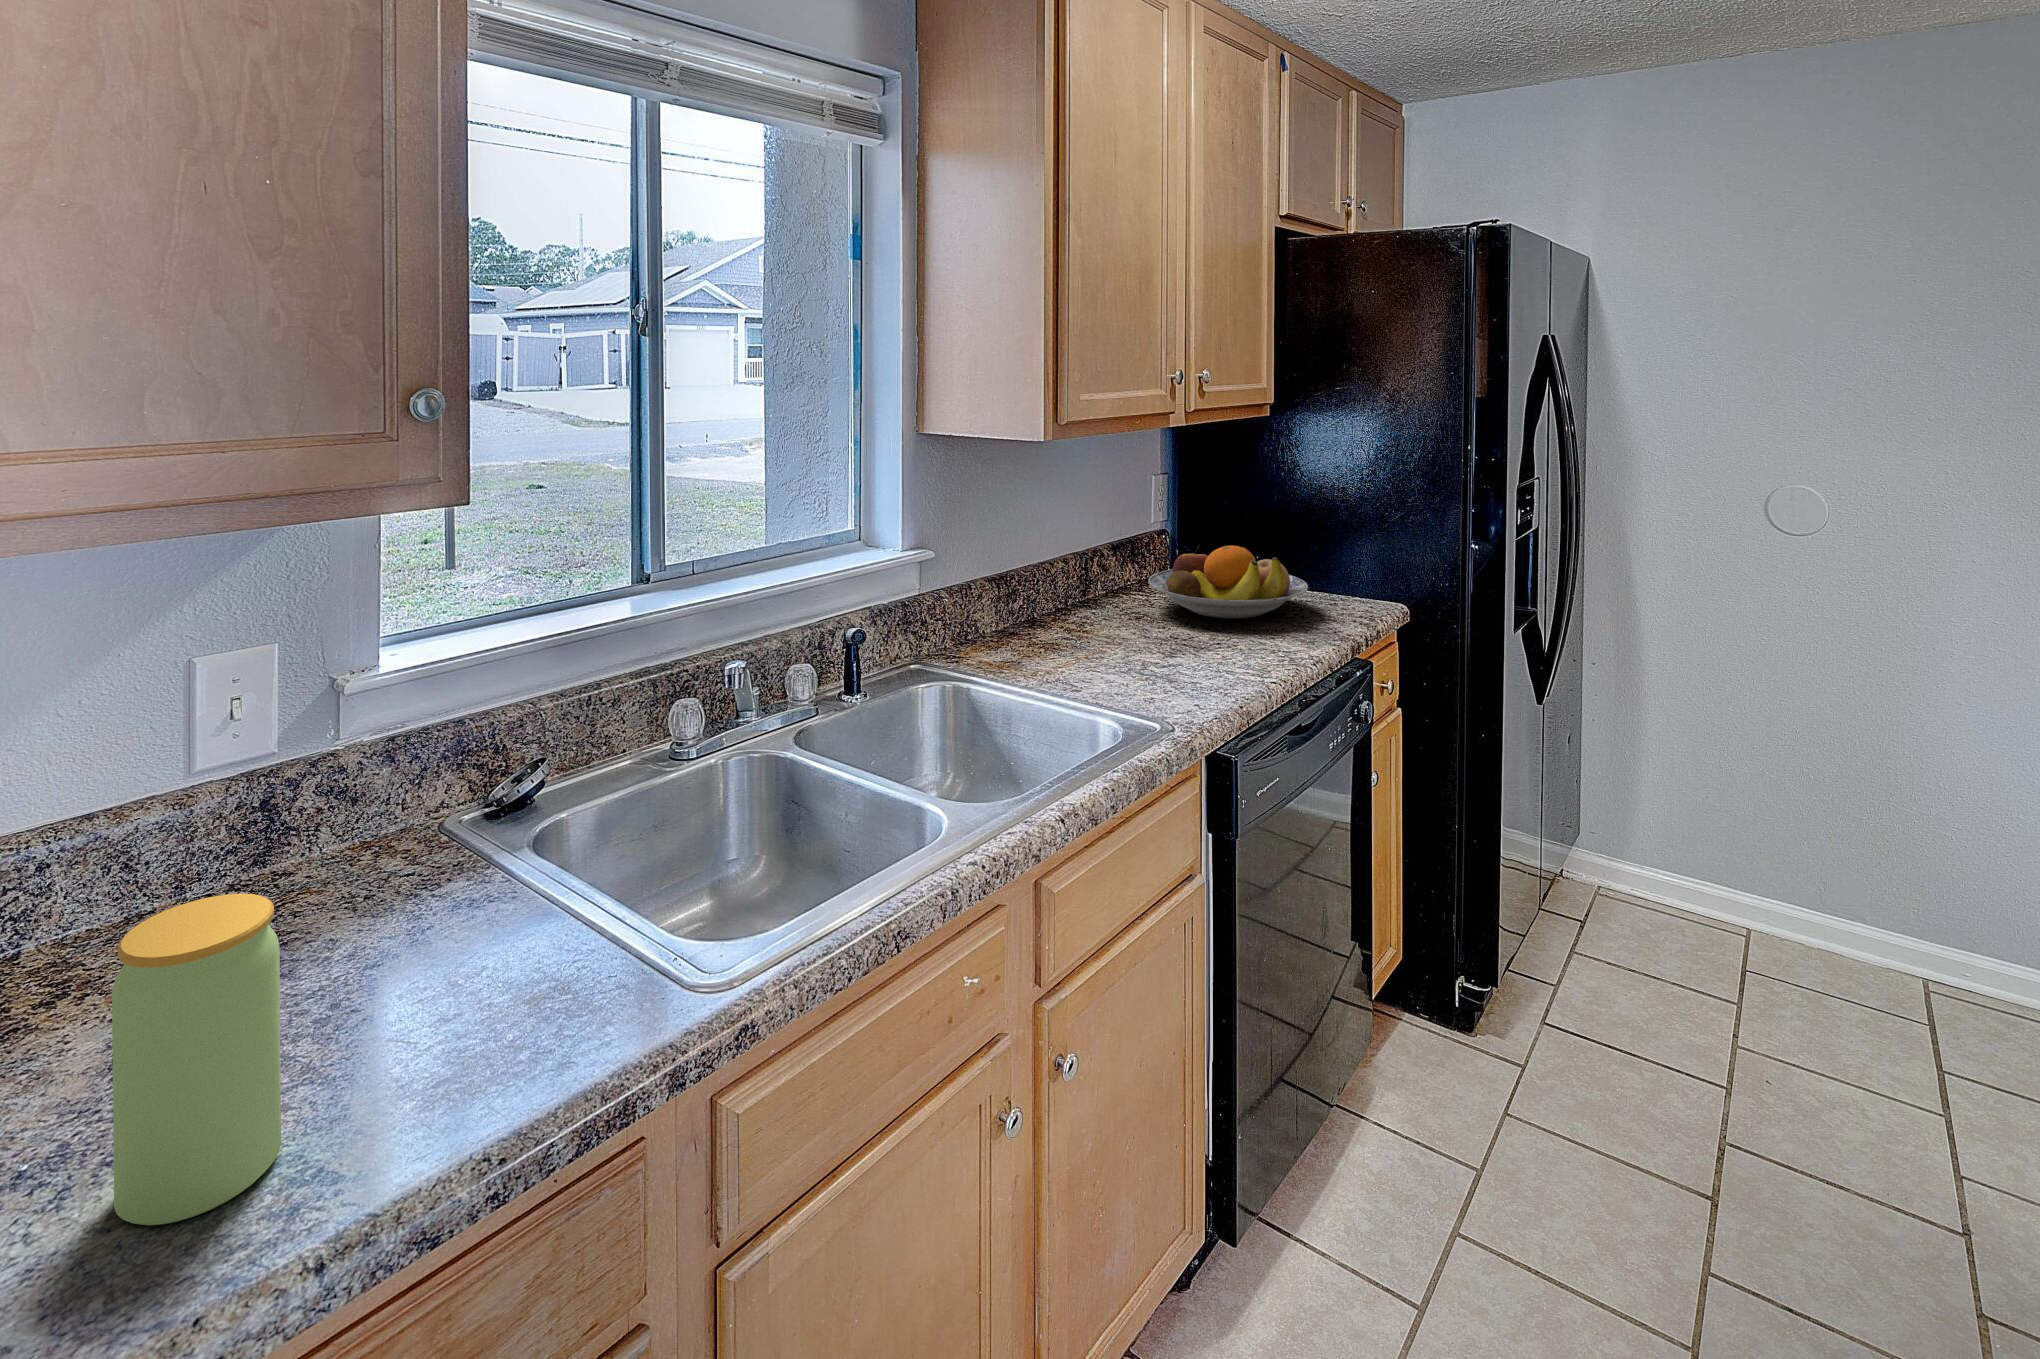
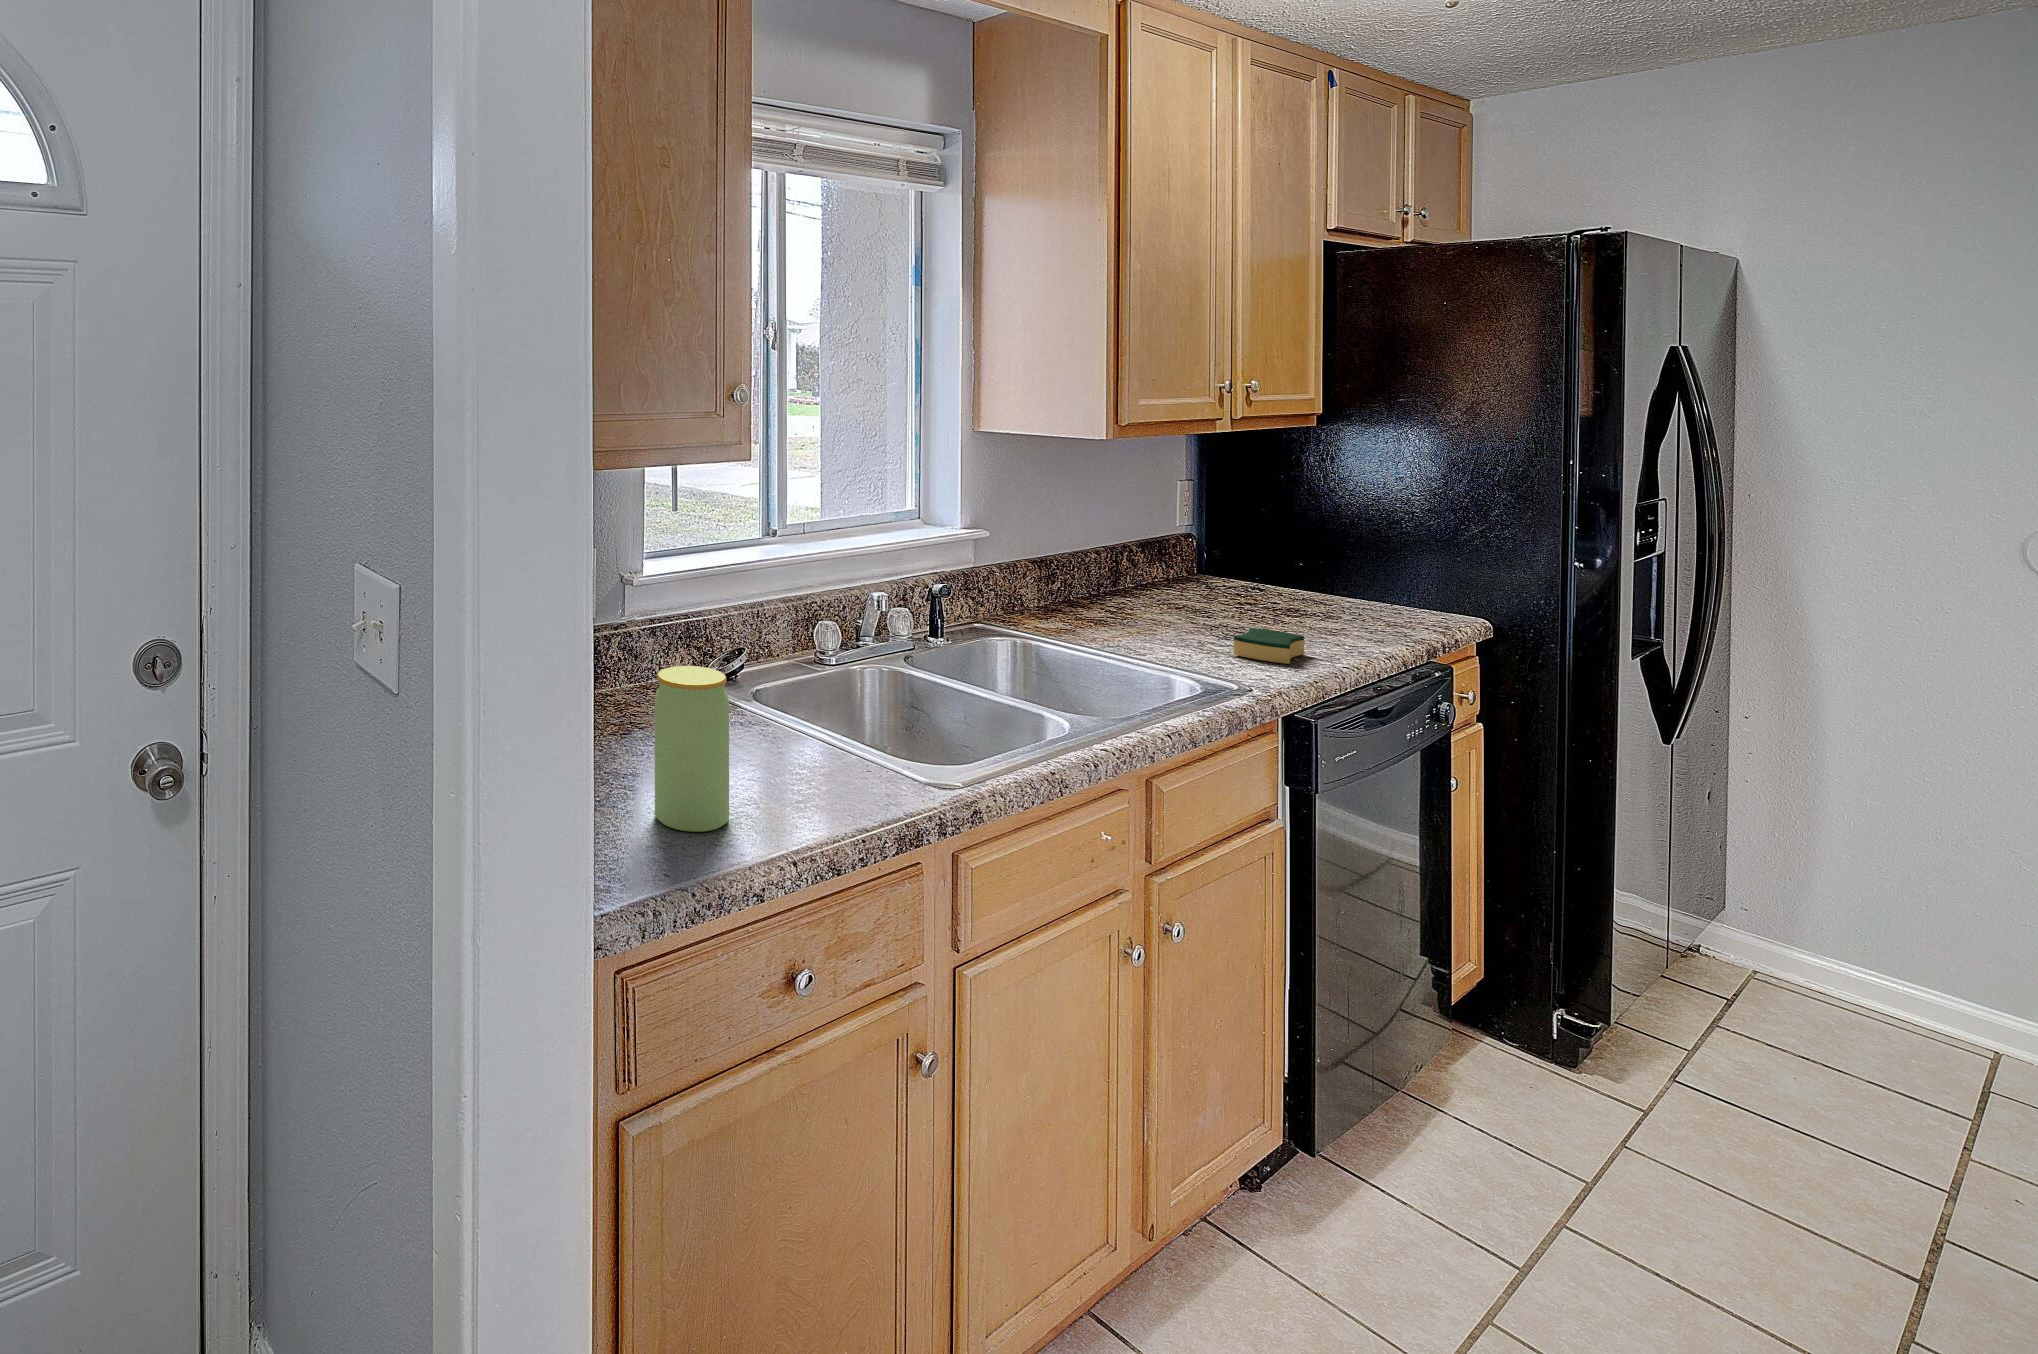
fruit bowl: present [1148,545,1308,619] -> none [1188,545,1369,616]
sponge: none [1171,645,1239,687] -> present [1234,628,1304,664]

